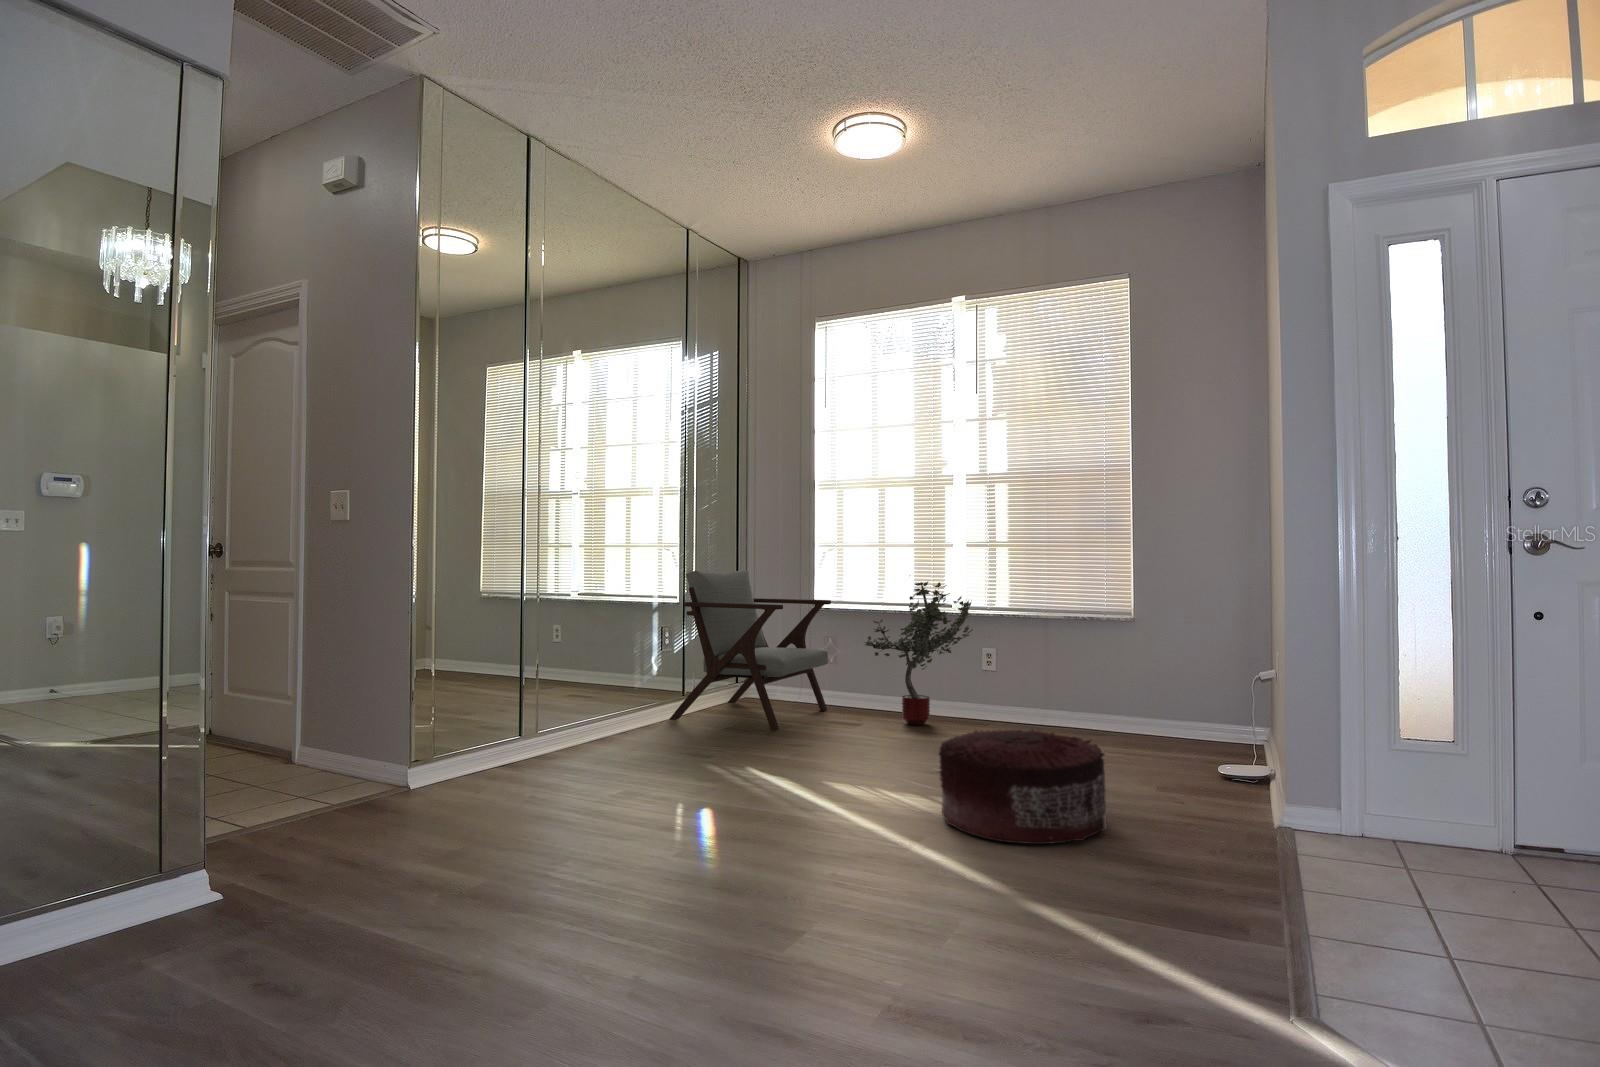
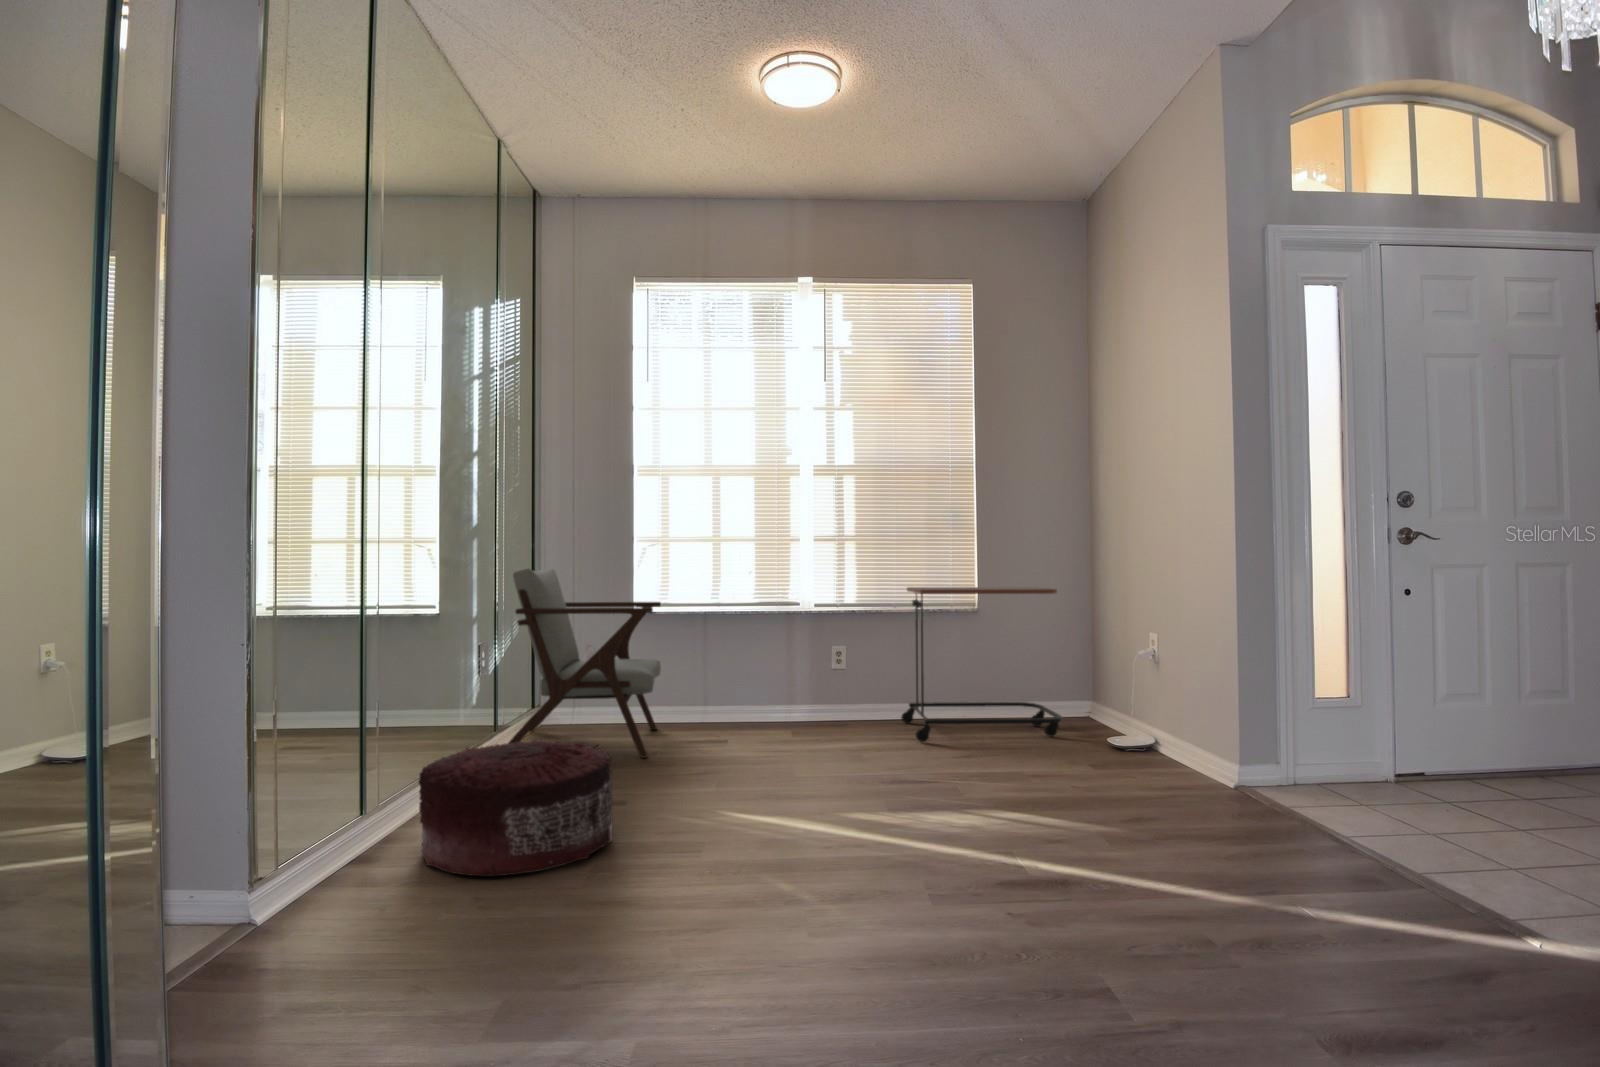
potted tree: present [865,582,973,725] -> none [713,577,841,735]
side table: none [1024,593,1196,756] -> present [901,587,1062,742]
pouf: present [939,729,1107,844] -> present [419,739,613,876]

